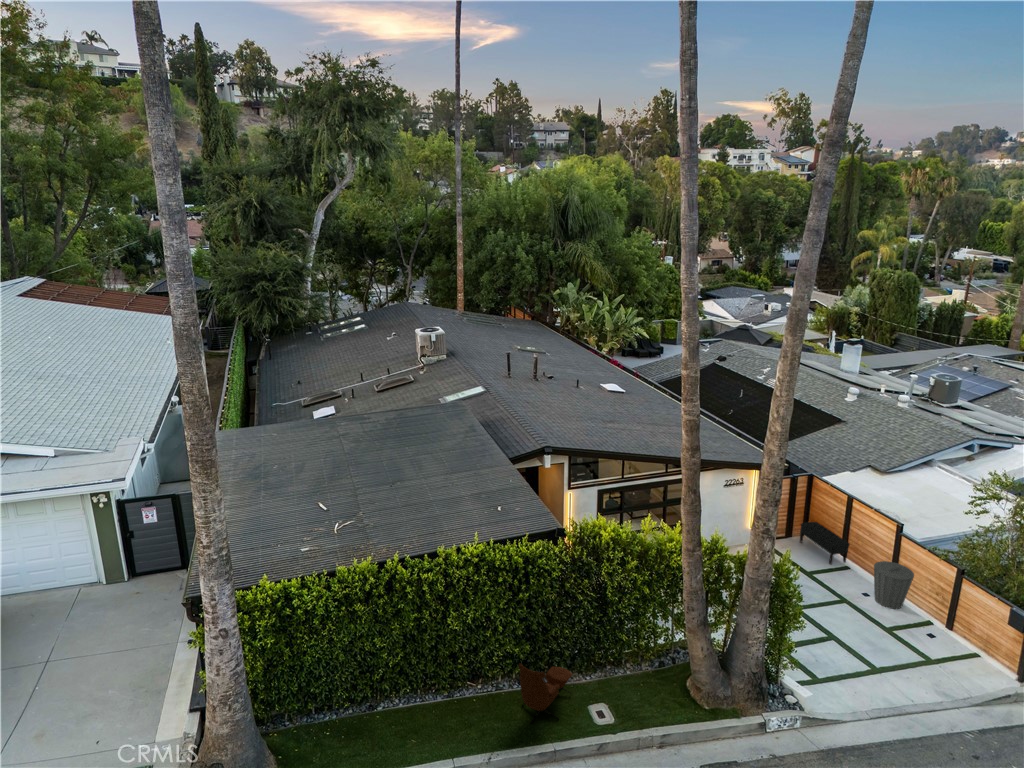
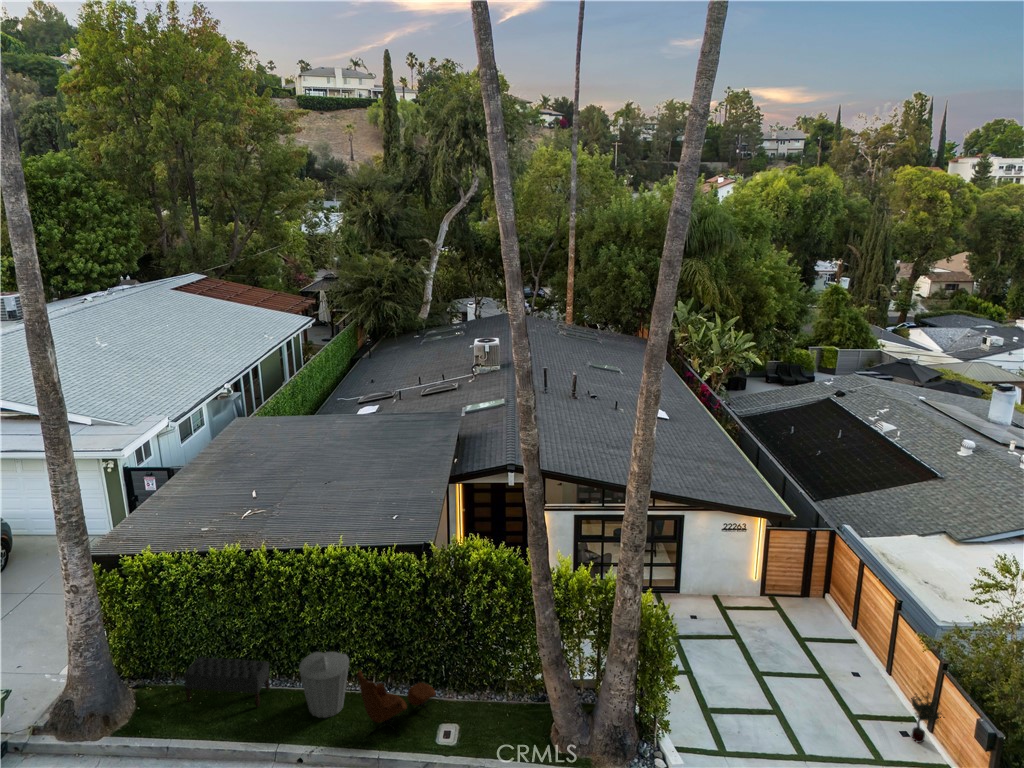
bench: present [800,522,849,564] -> present [183,657,270,707]
trash can: present [874,561,914,609] -> present [299,652,349,718]
potted tree: none [924,594,960,636] -> present [911,693,945,743]

